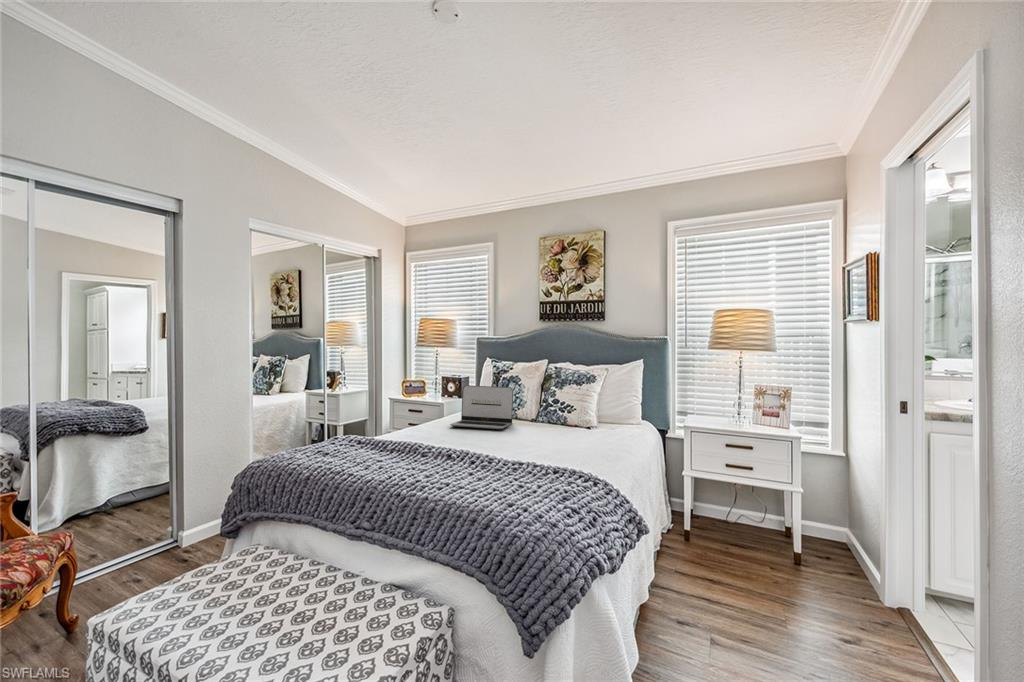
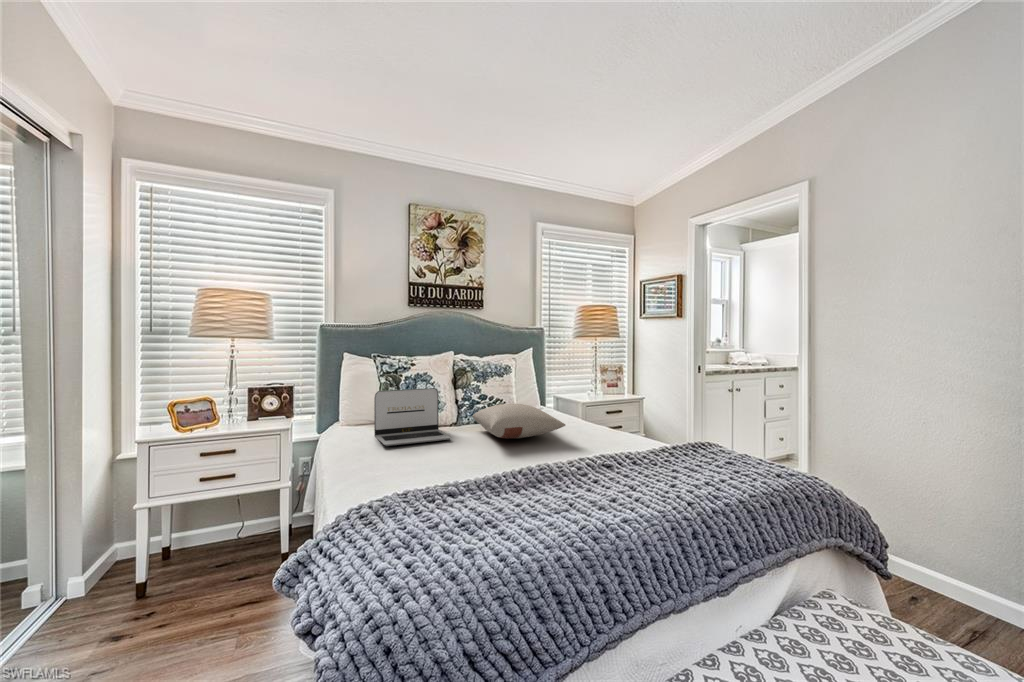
pillow: none [516,406,600,436] -> present [473,404,565,439]

